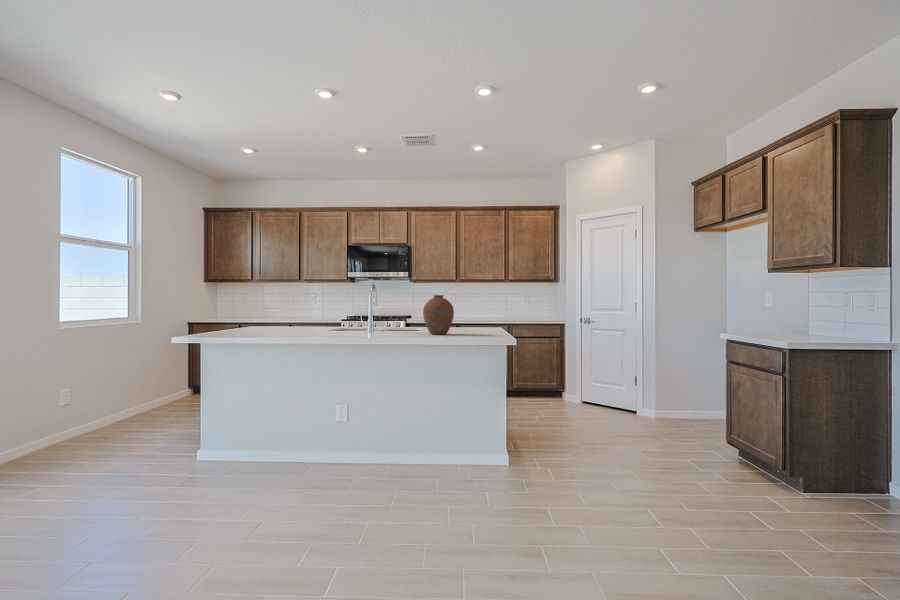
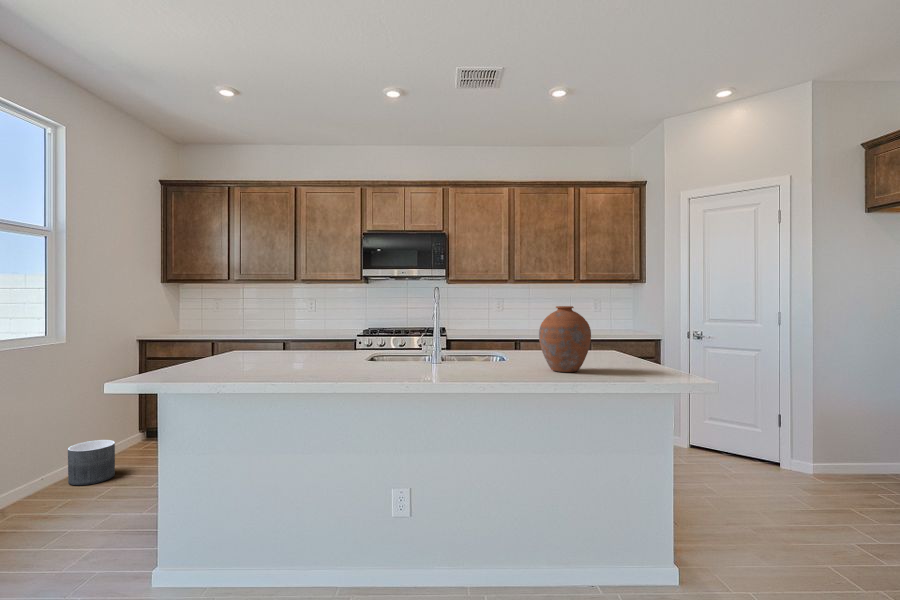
planter: none [142,388,172,416] -> present [68,440,115,485]

